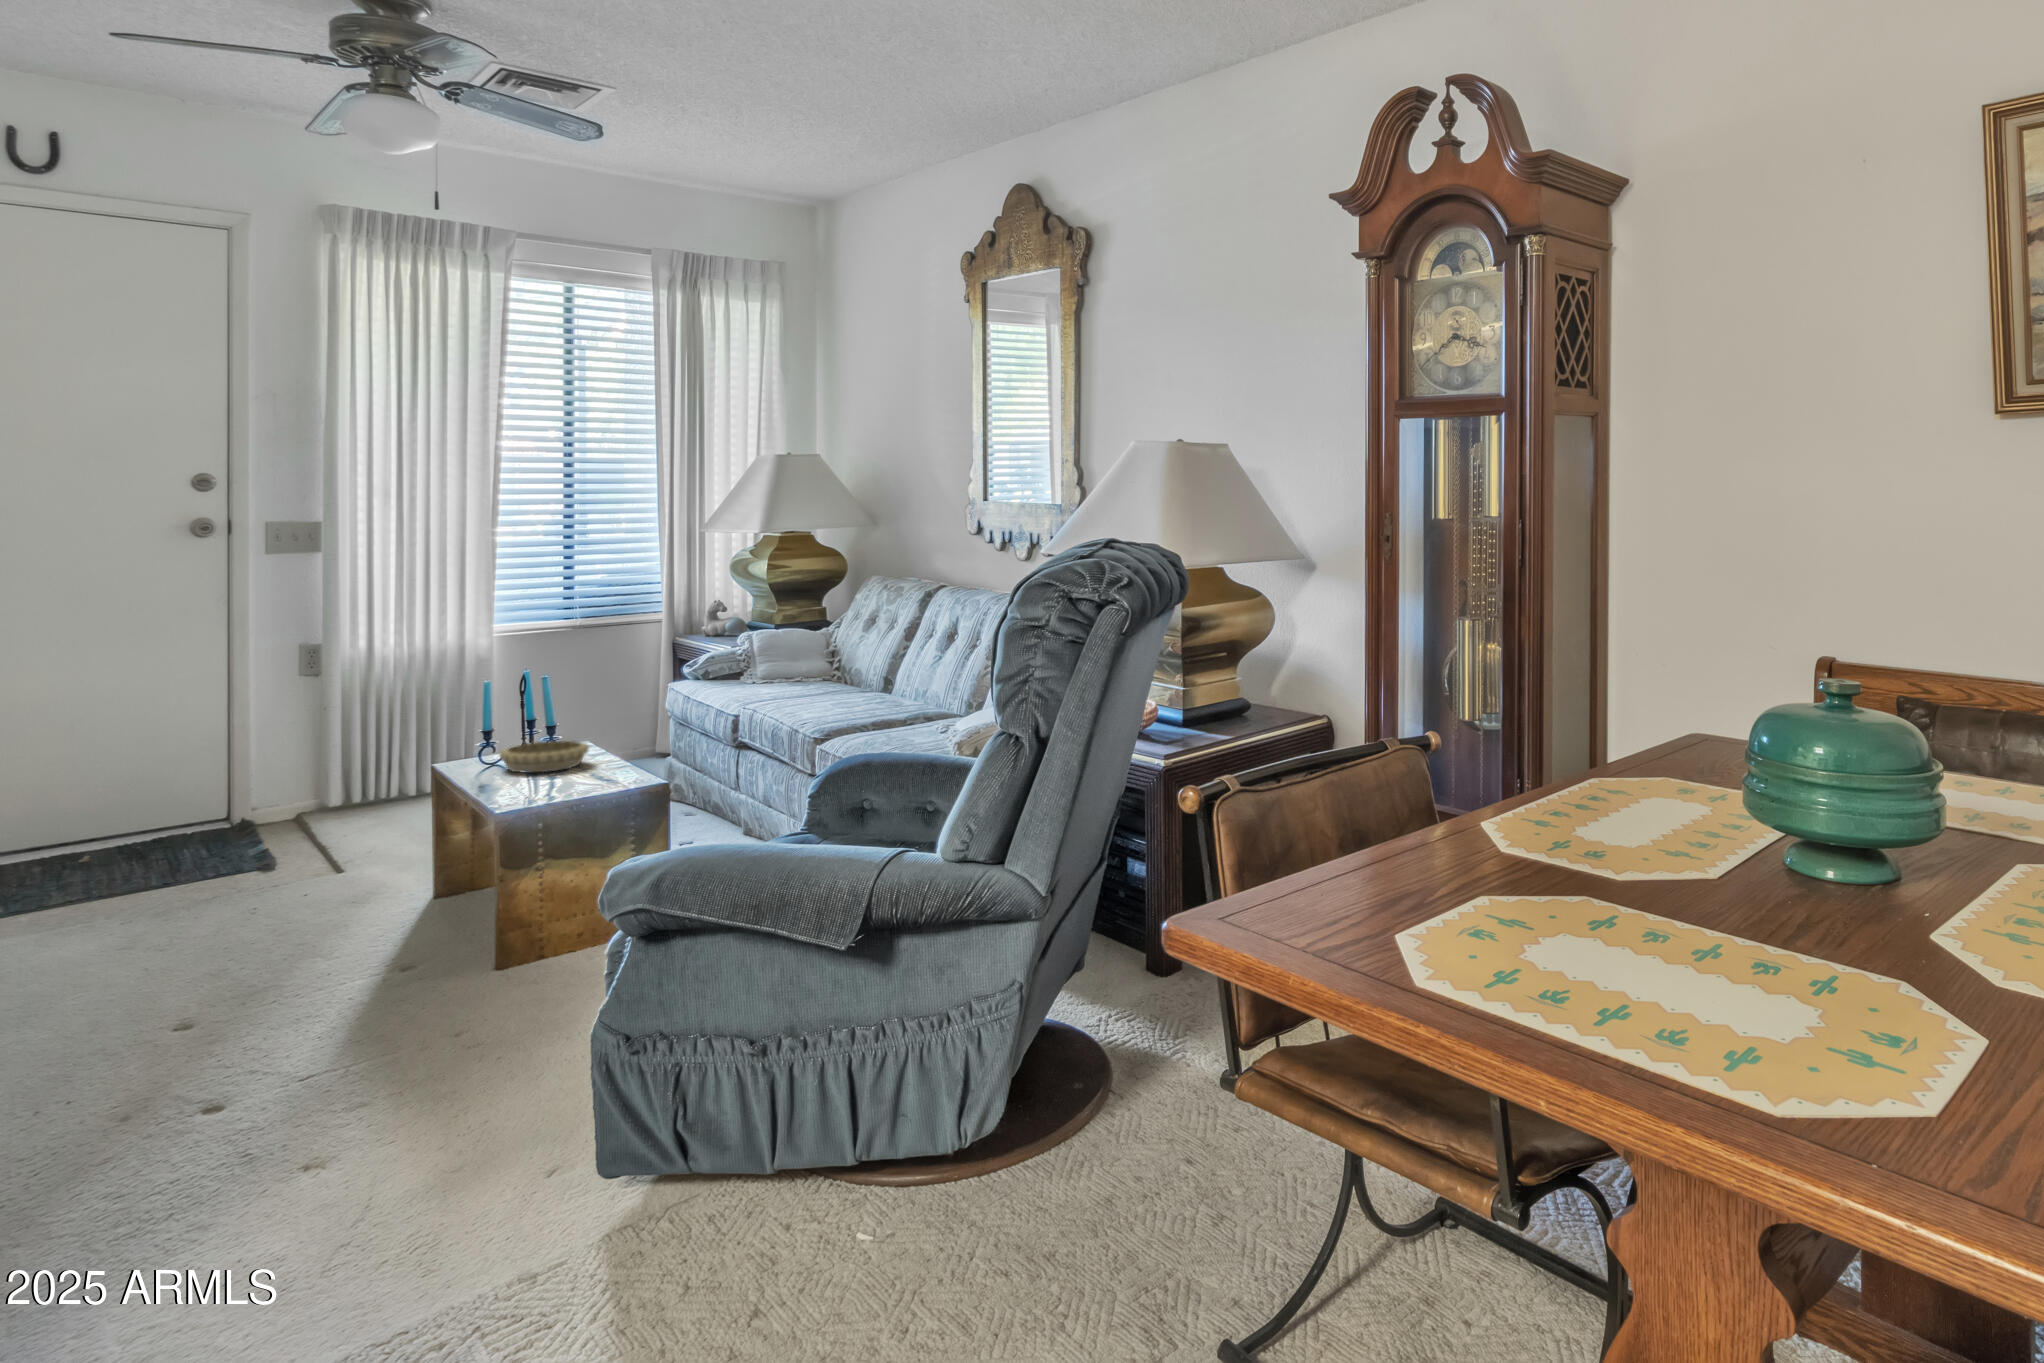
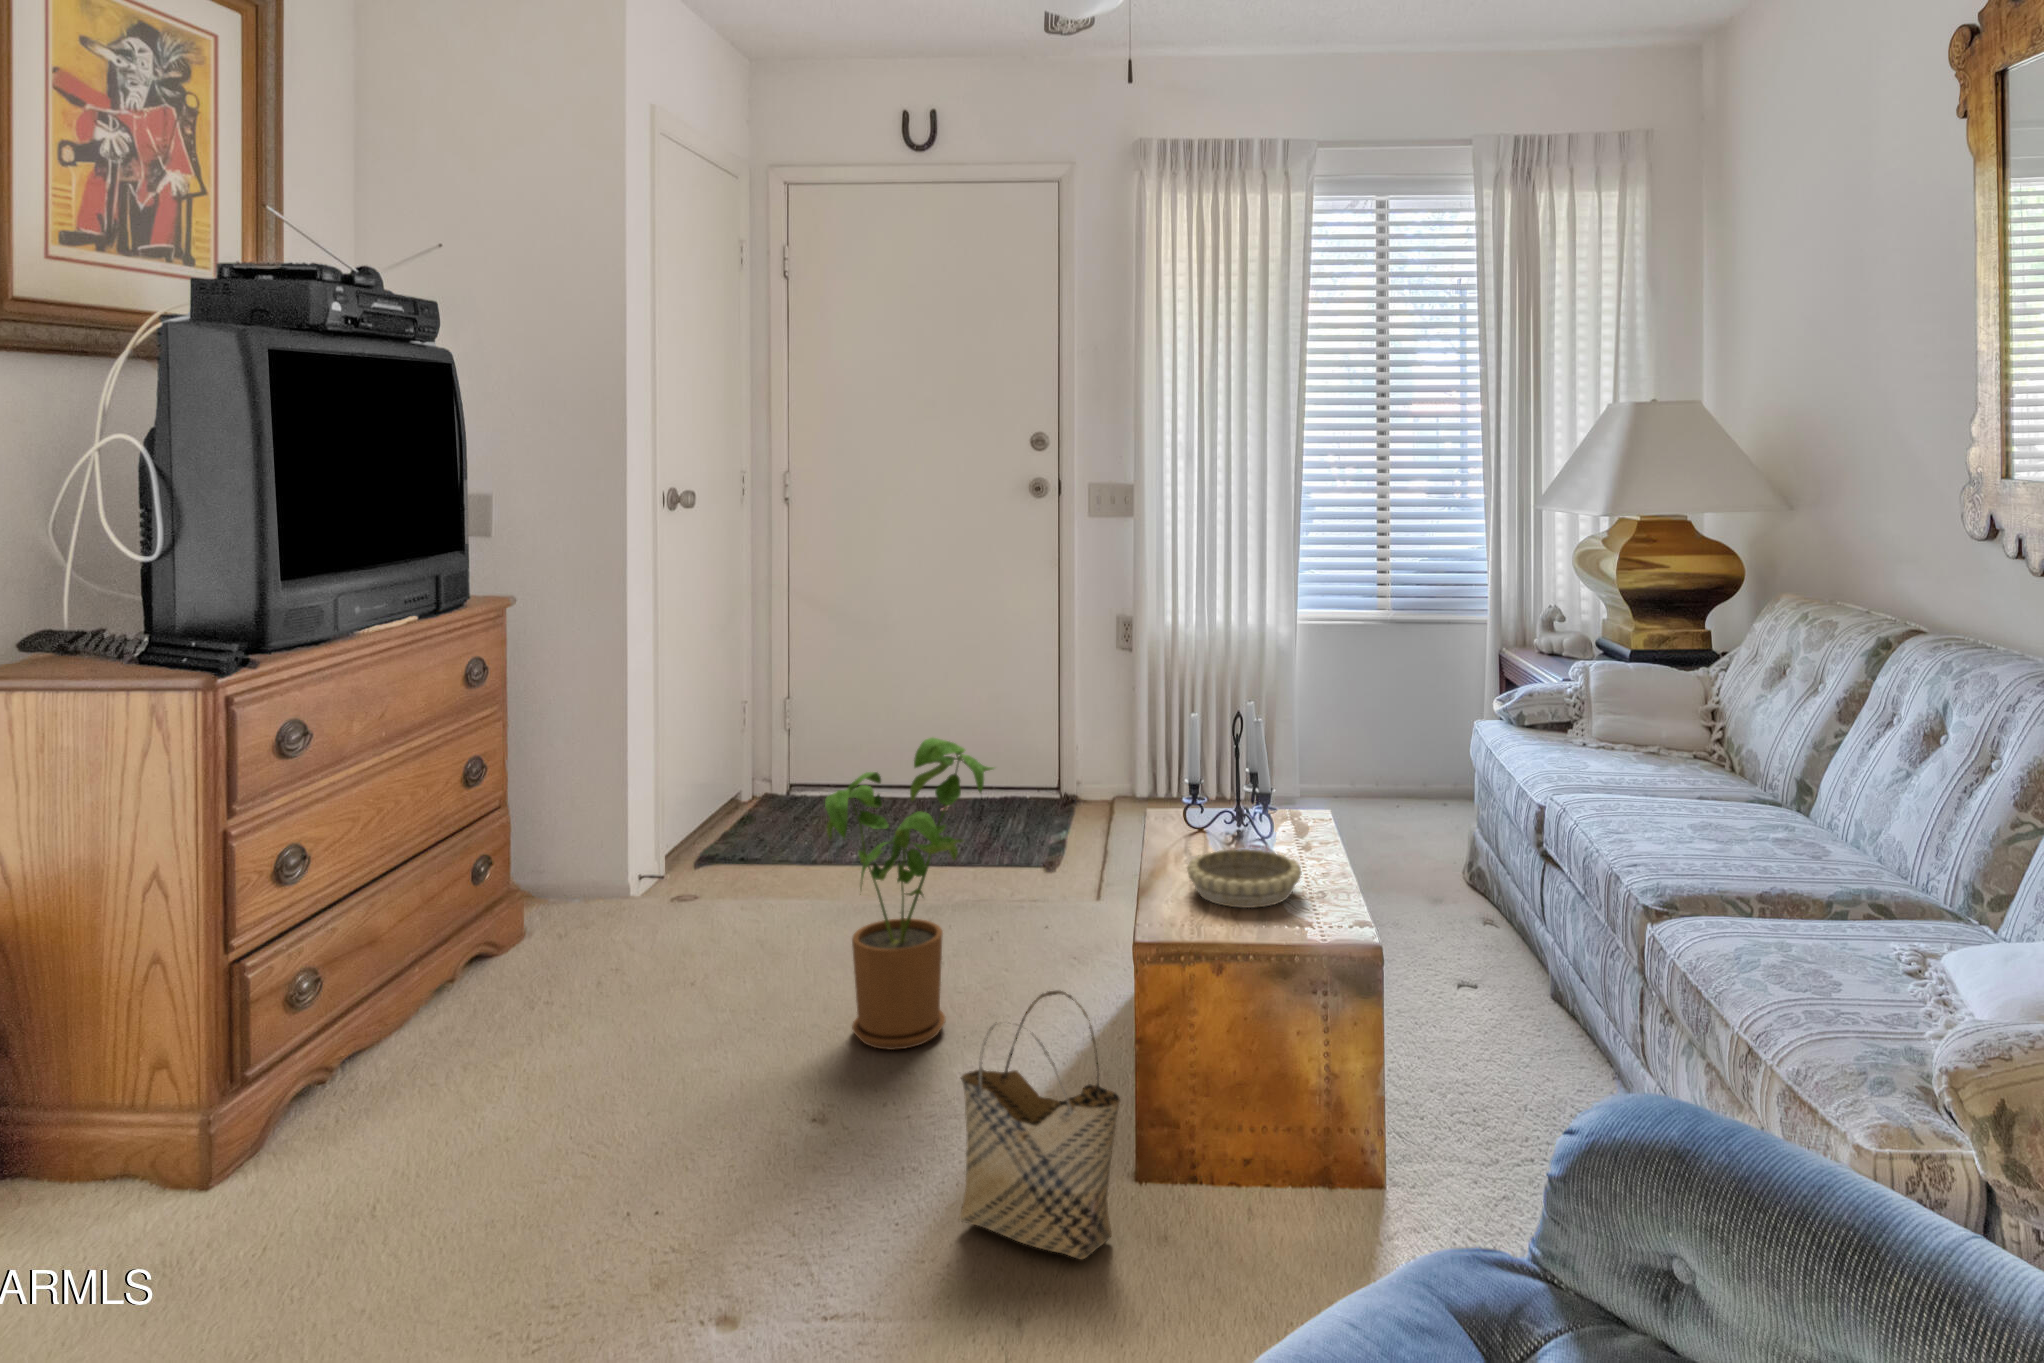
house plant: none [97,698,284,965] -> present [825,738,994,1050]
woven basket: none [342,832,484,1005] -> present [960,991,1120,1259]

